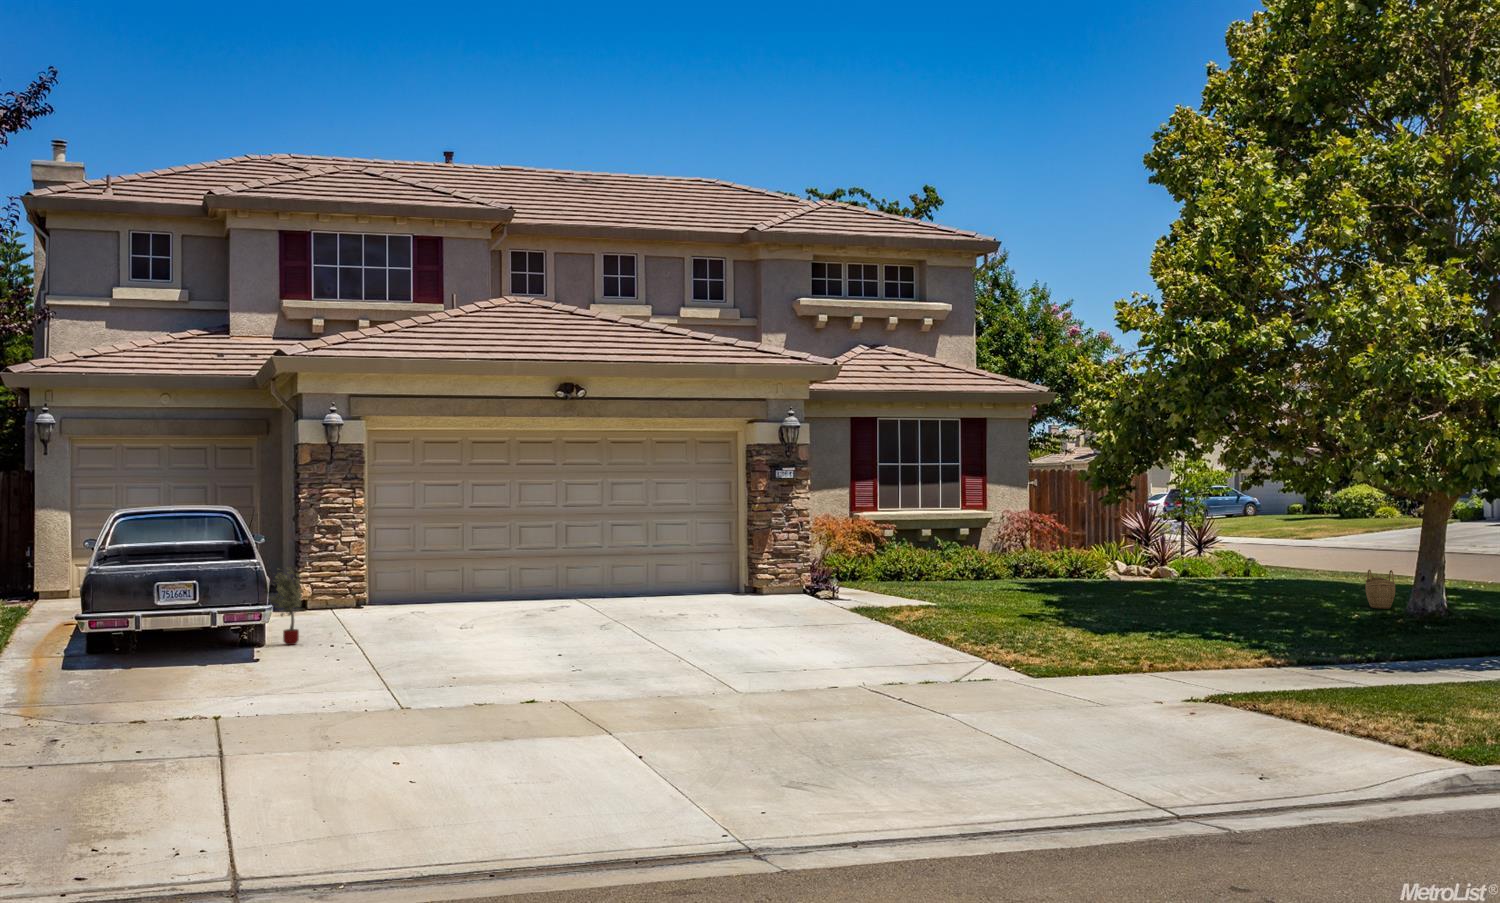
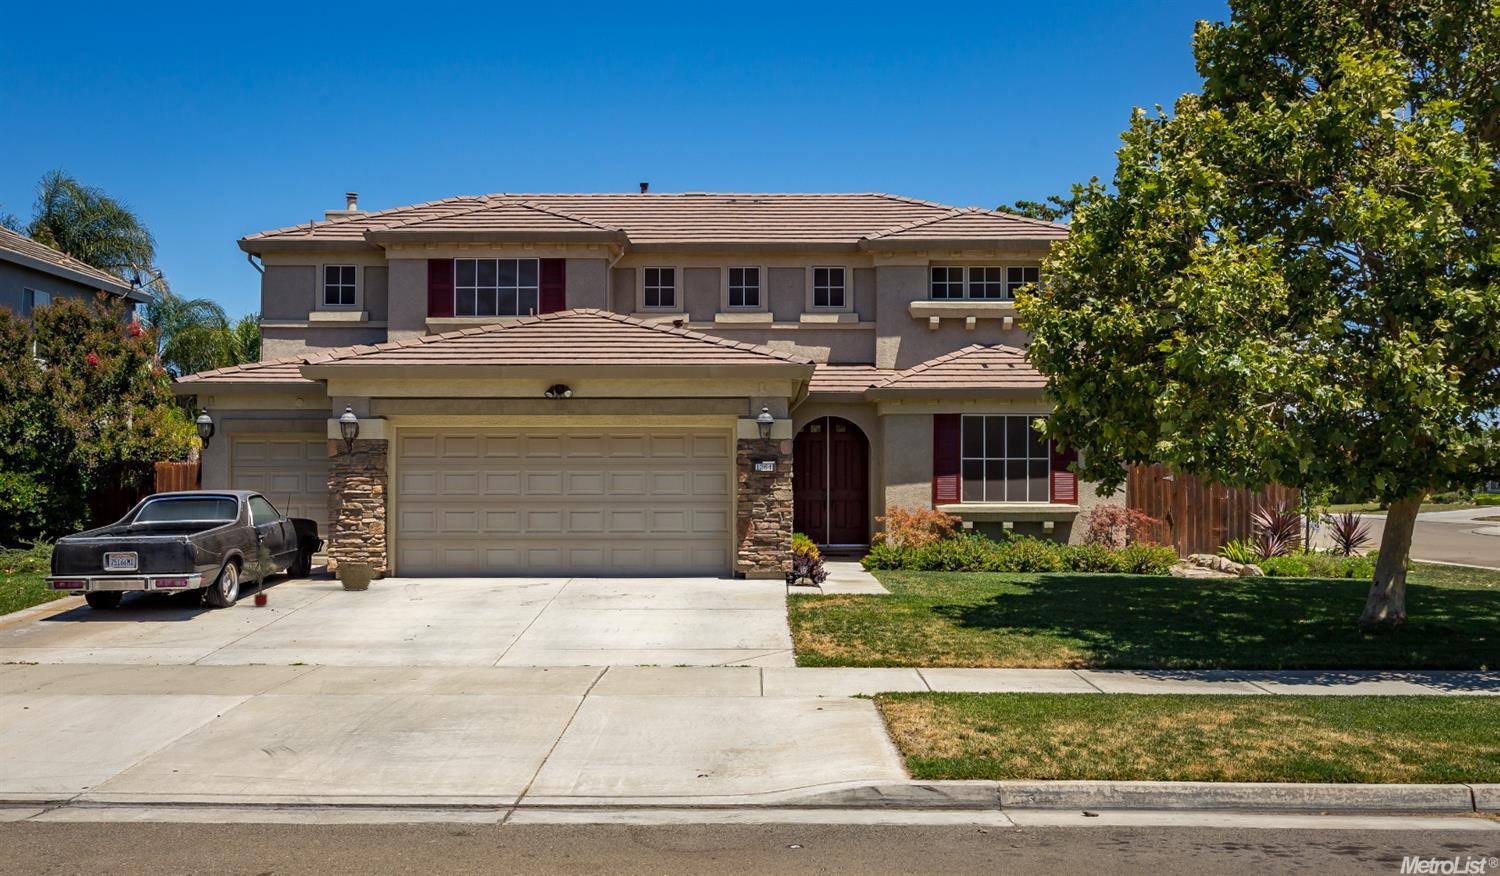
woven basket: present [1365,570,1395,609] -> present [339,552,373,591]

